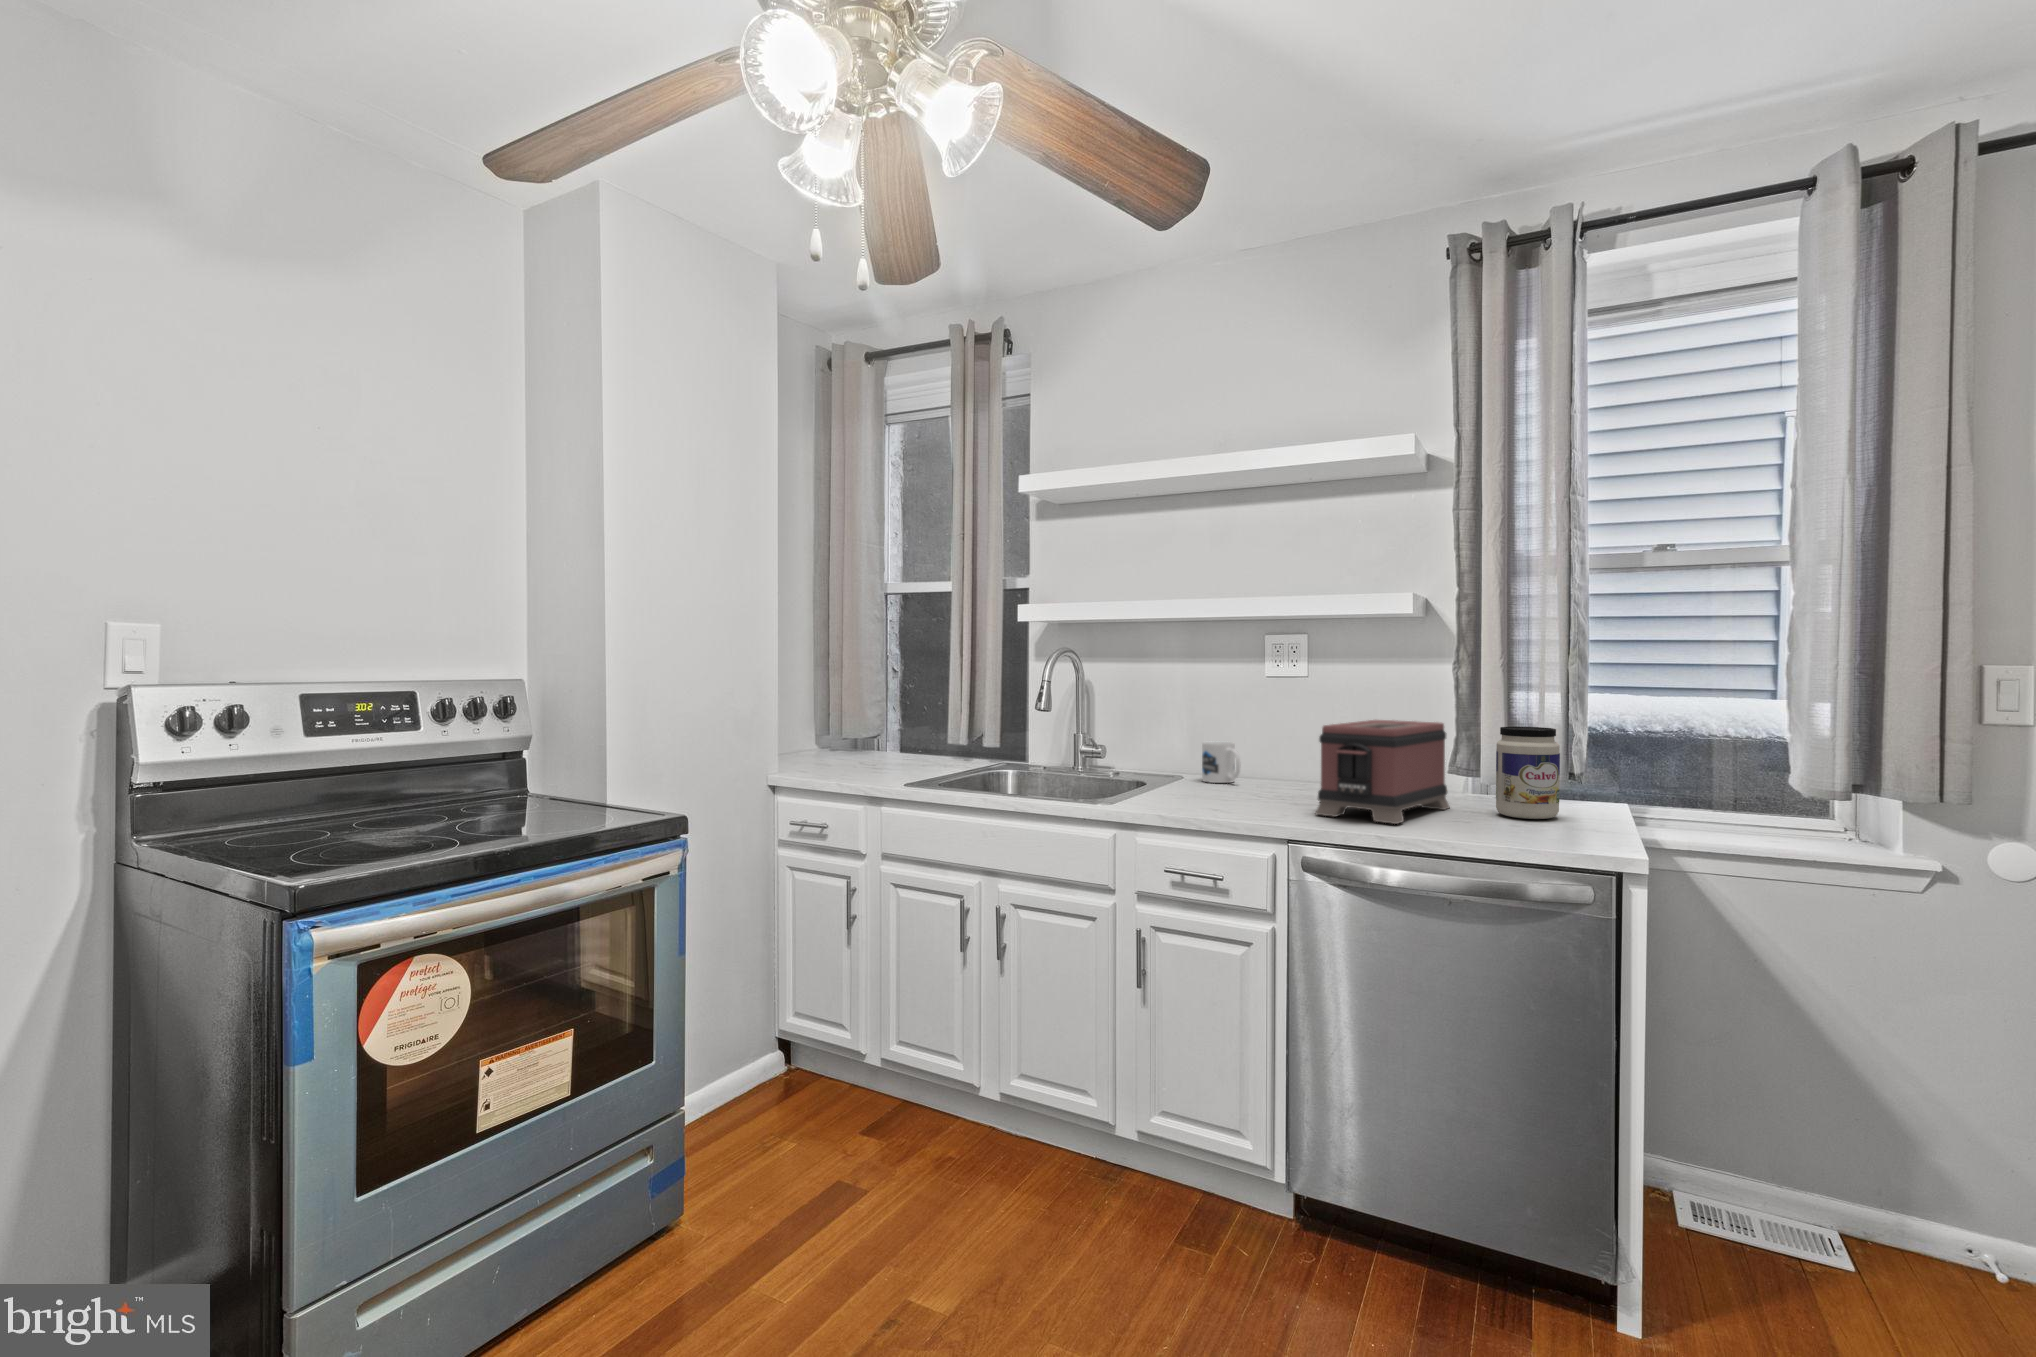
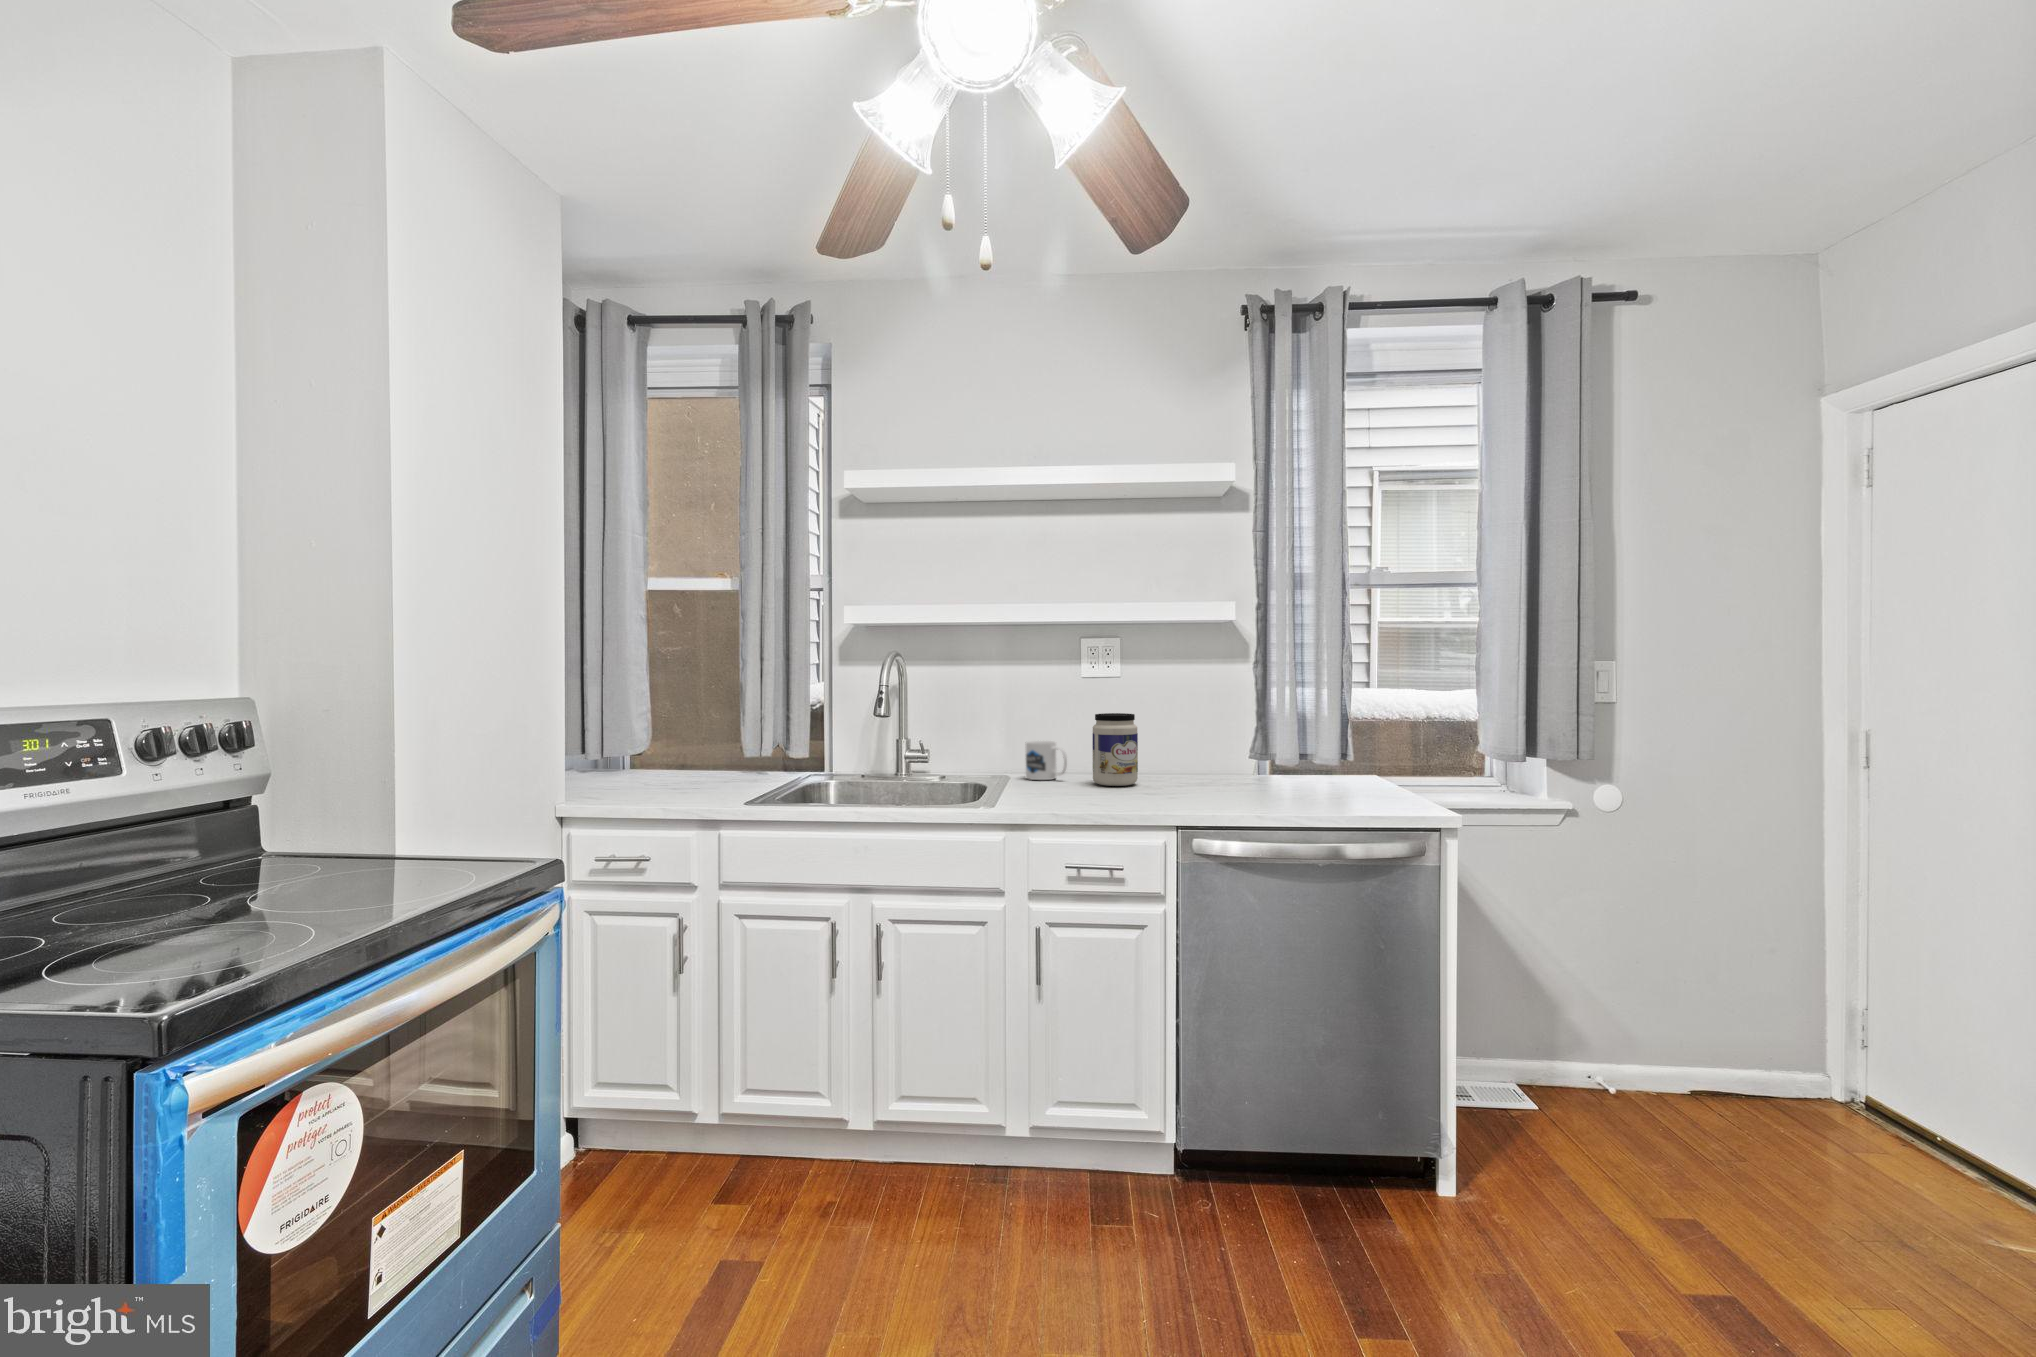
toaster: present [1315,720,1449,824] -> none [1180,715,1264,805]
jar: present [1496,727,1560,819] -> present [1093,713,1138,786]

